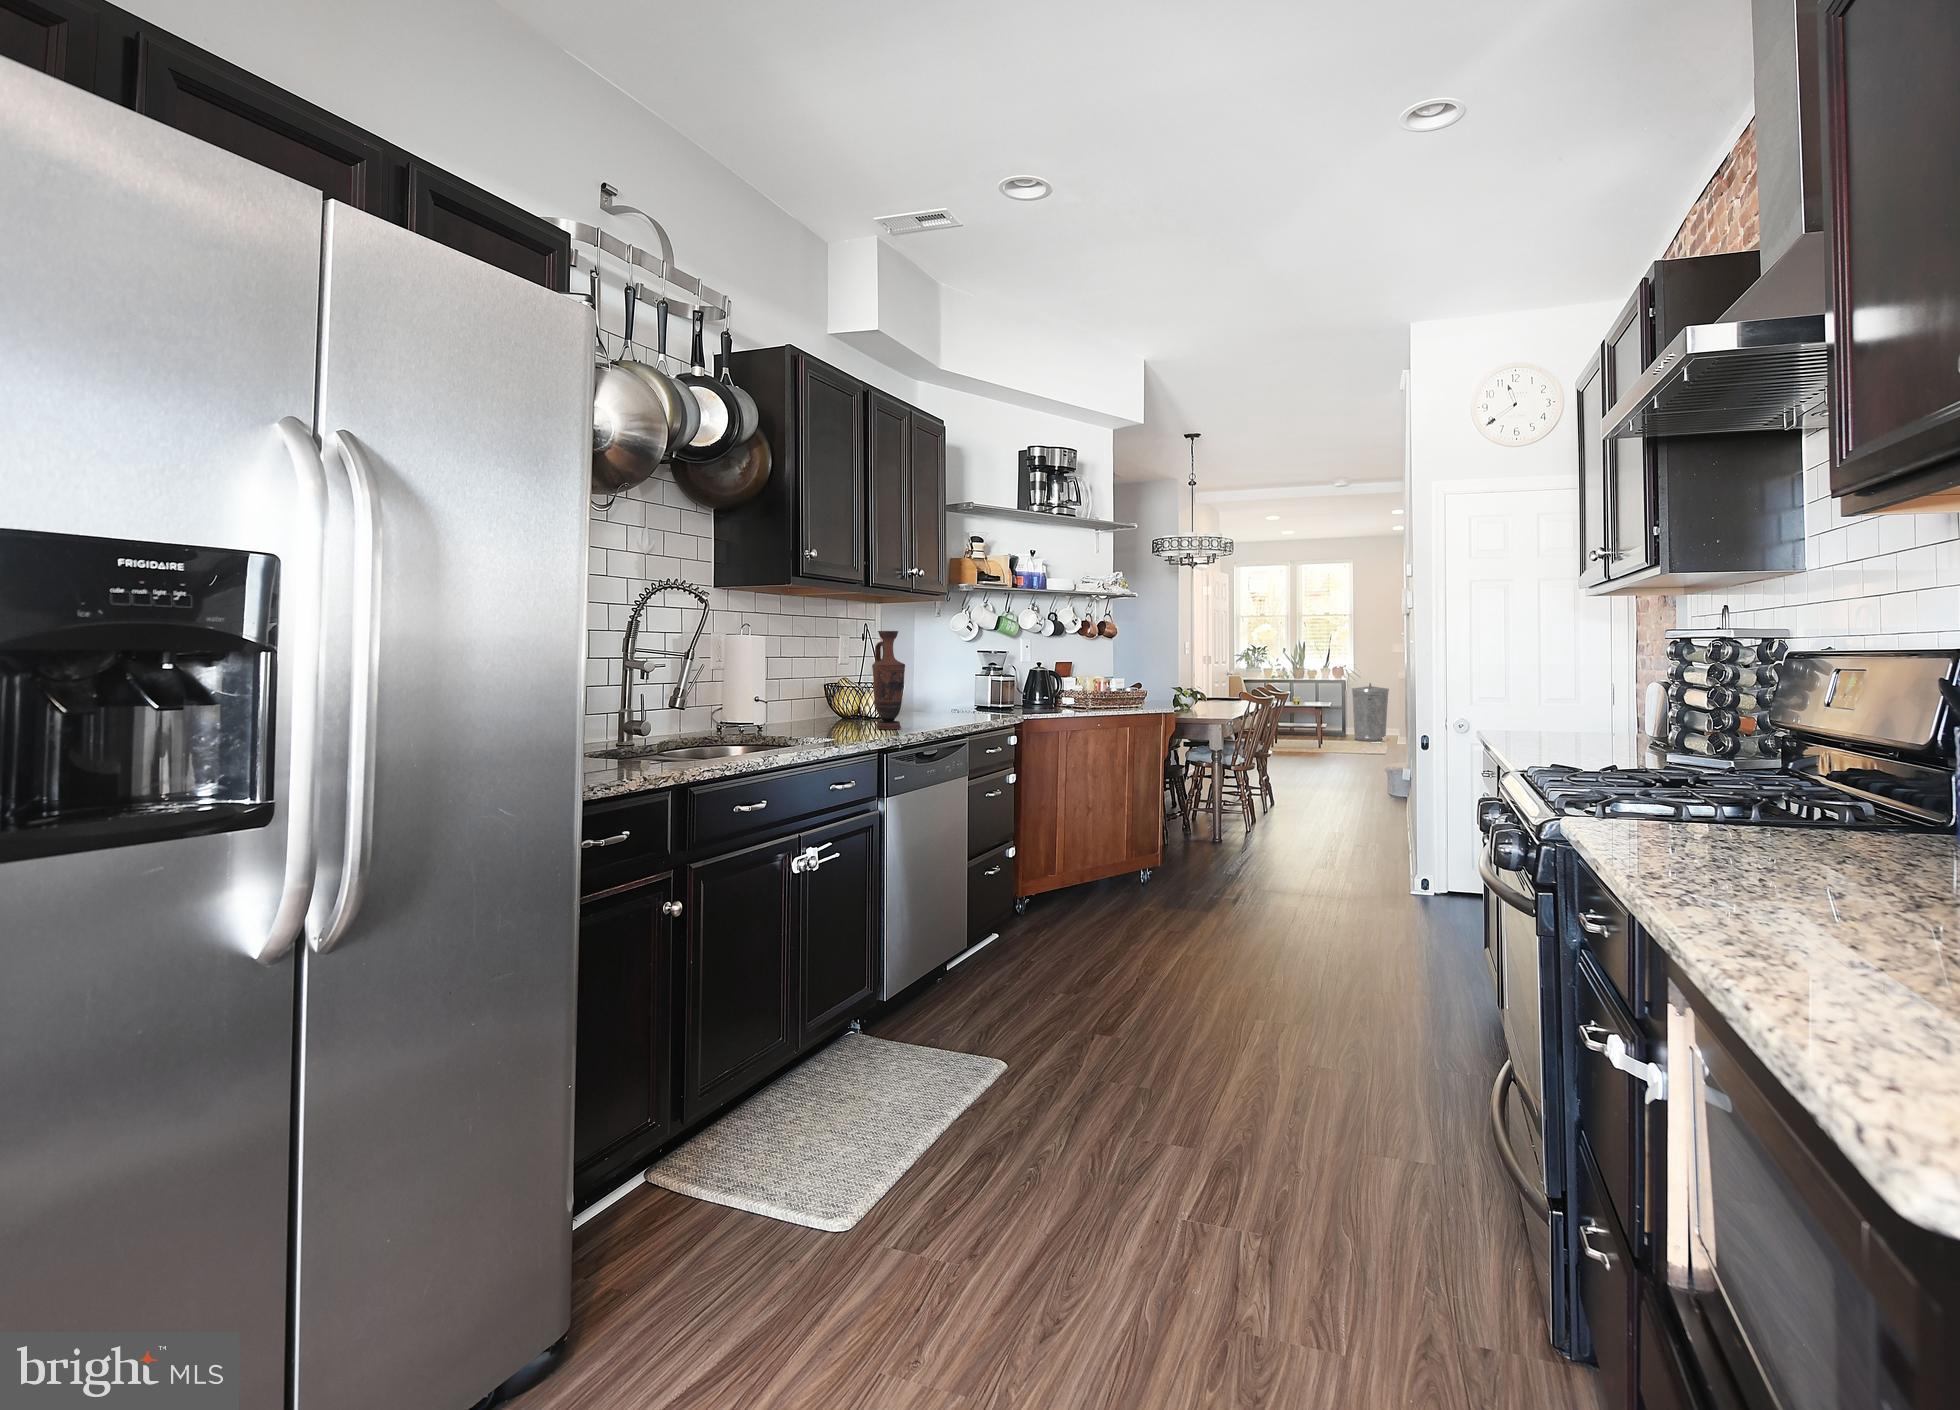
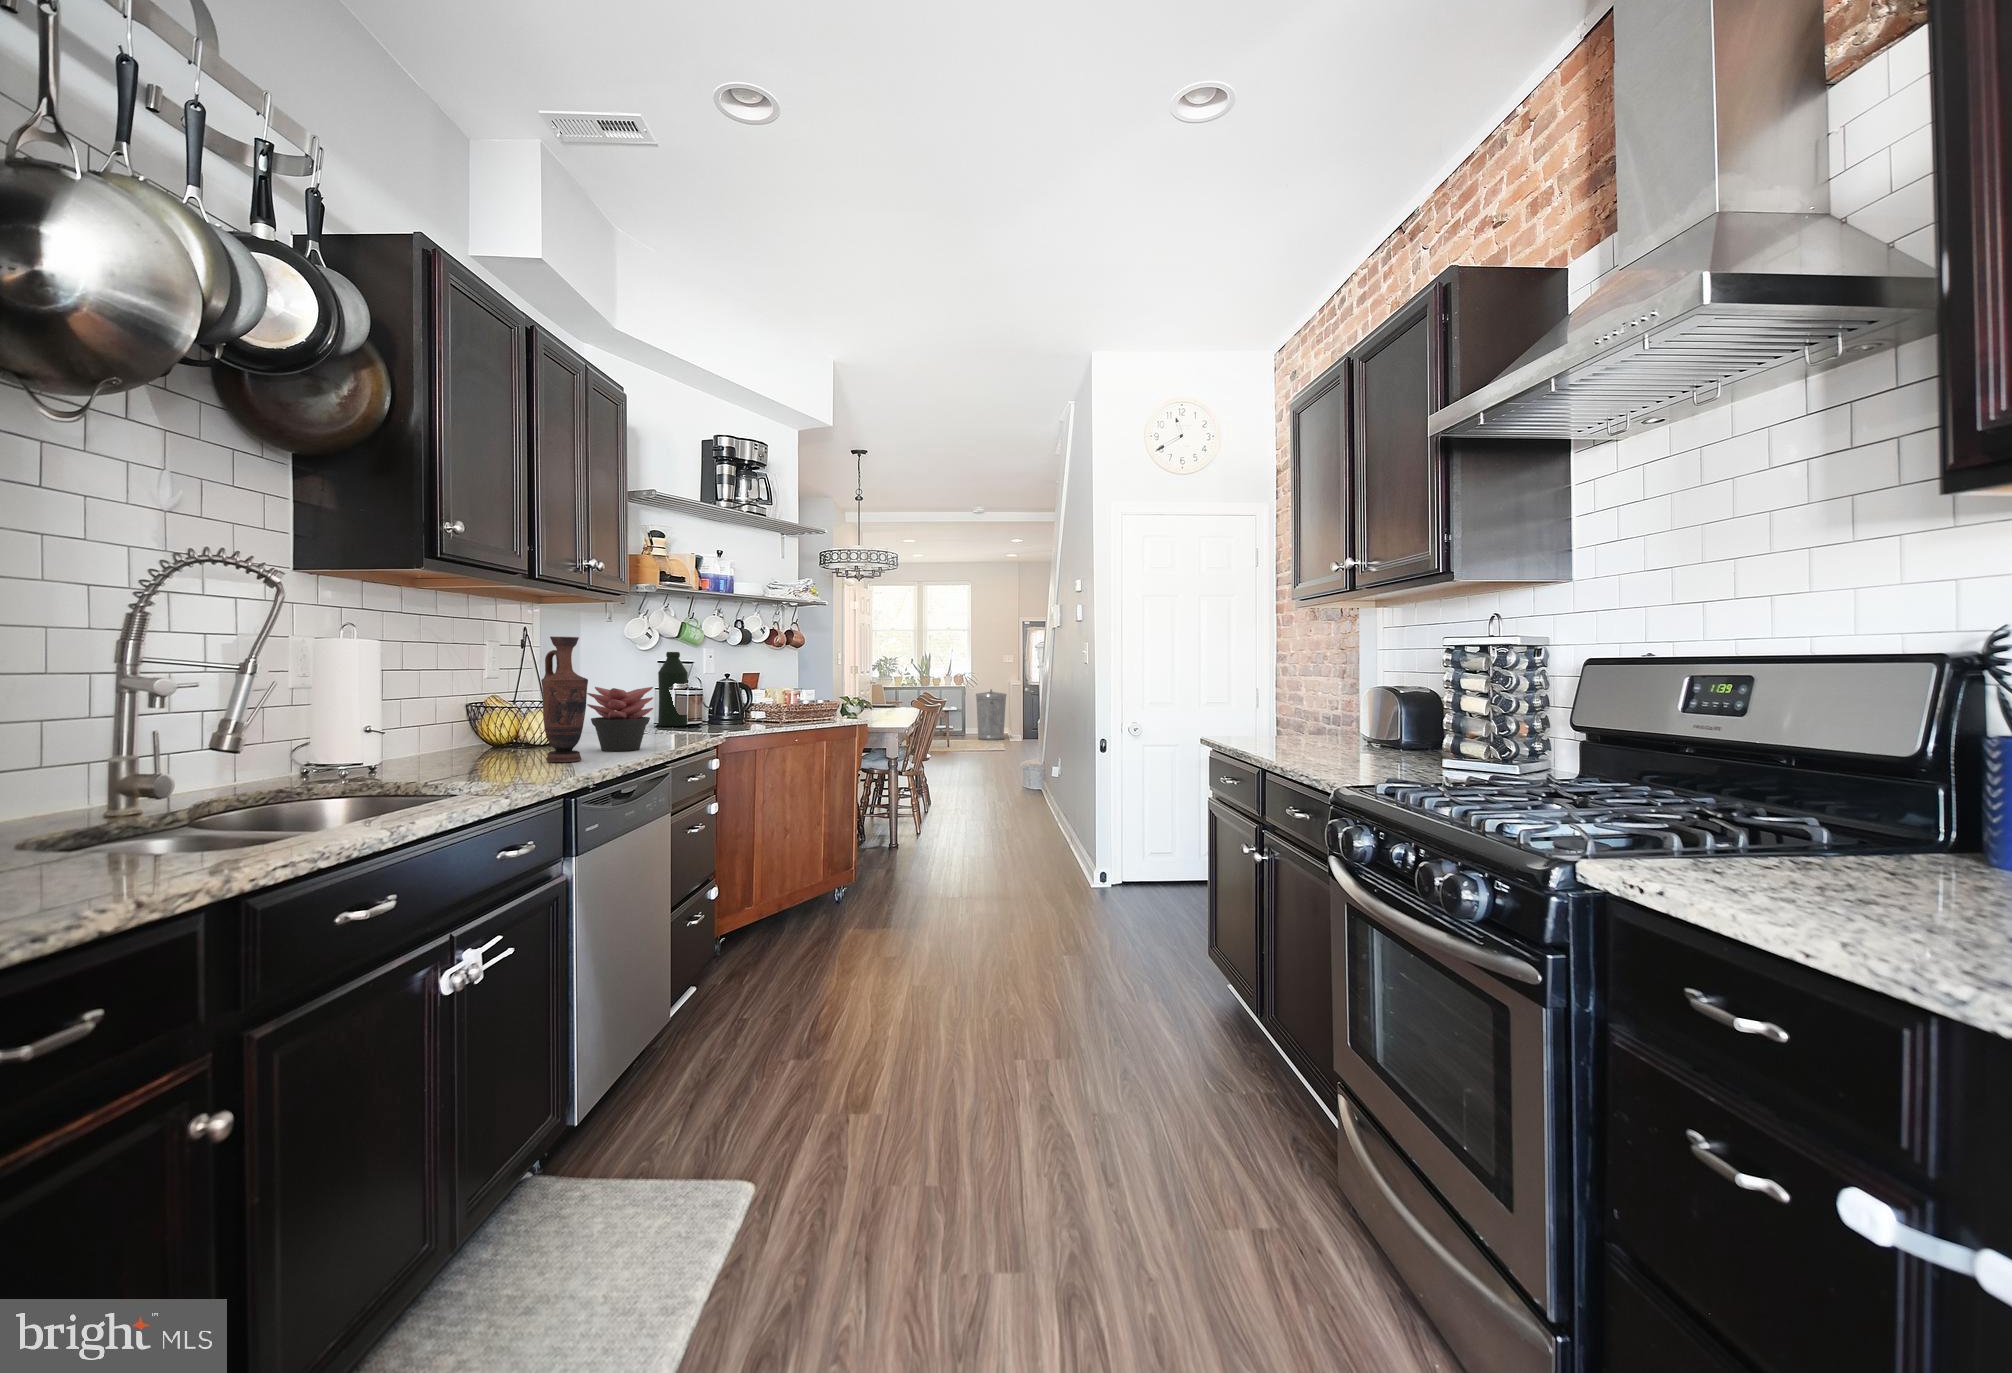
bottle: none [981,643,1005,709] -> present [658,652,688,726]
succulent plant: none [910,672,961,724] -> present [587,687,653,751]

